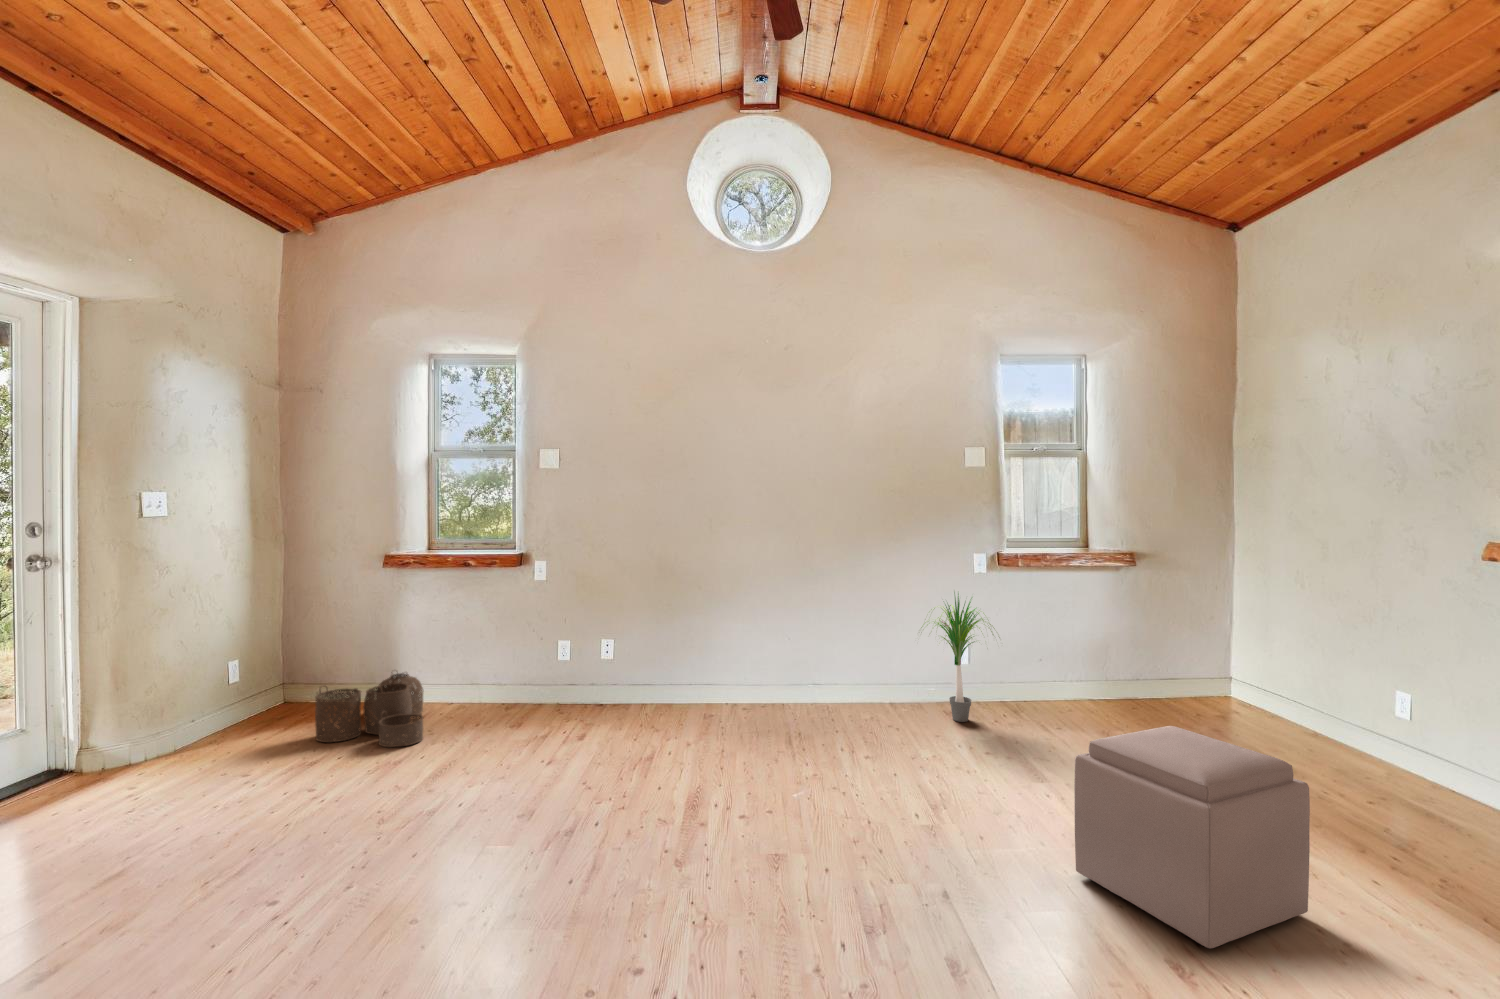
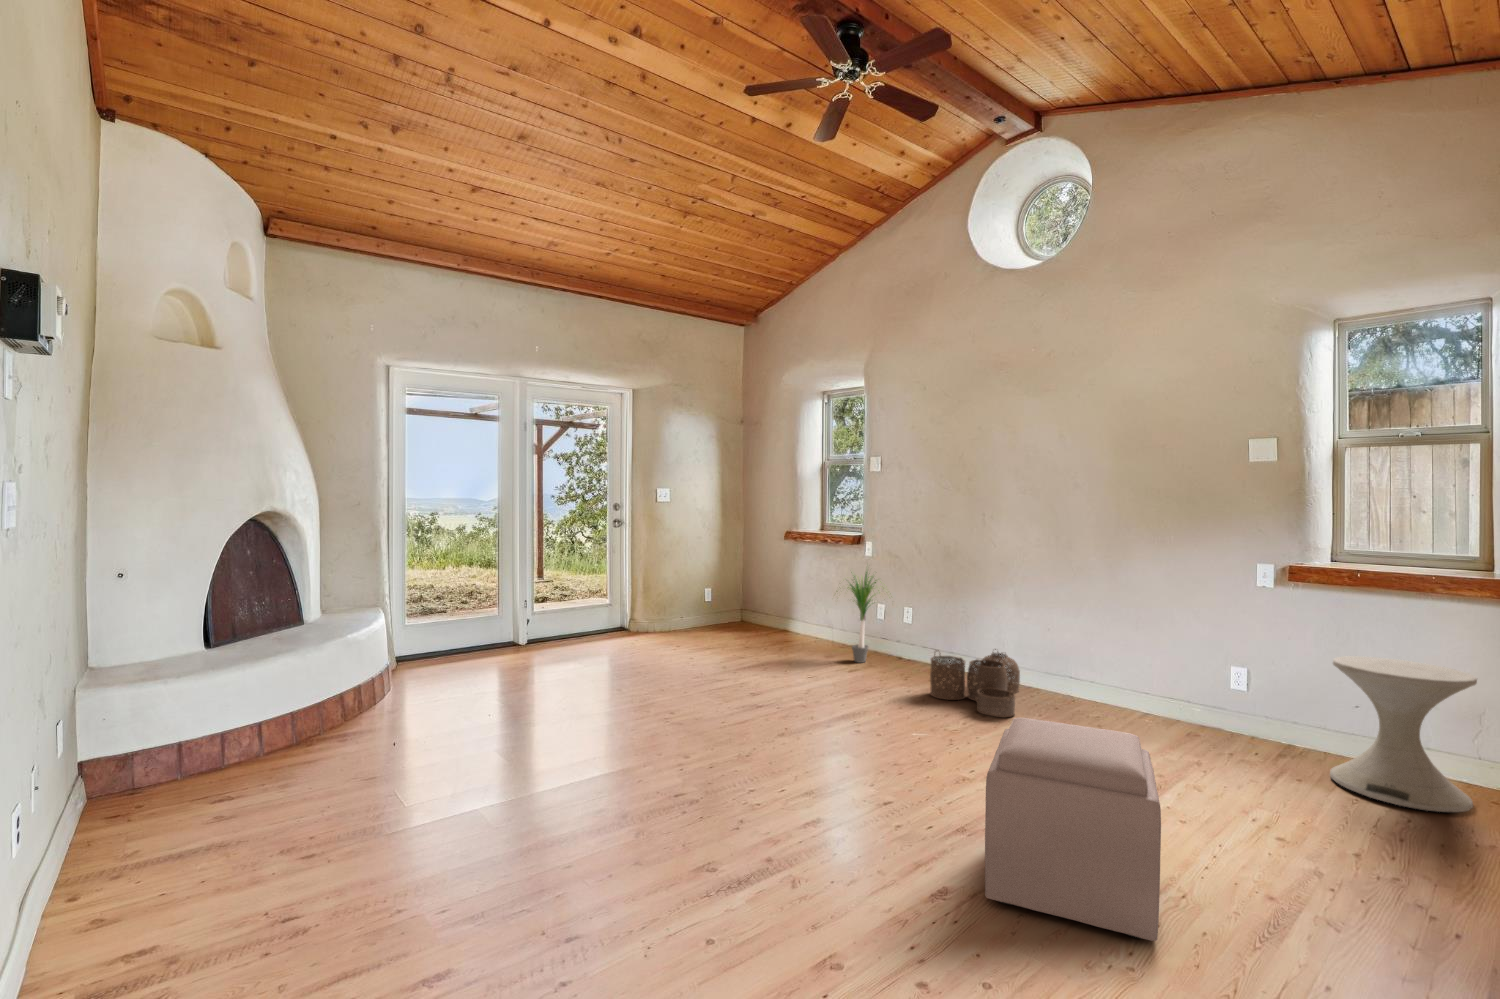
potted plant: present [921,592,994,722] -> present [848,572,877,663]
side table: none [1048,618,1134,727] -> present [1330,656,1477,812]
woven basket: present [315,673,423,747] -> present [930,649,1020,717]

